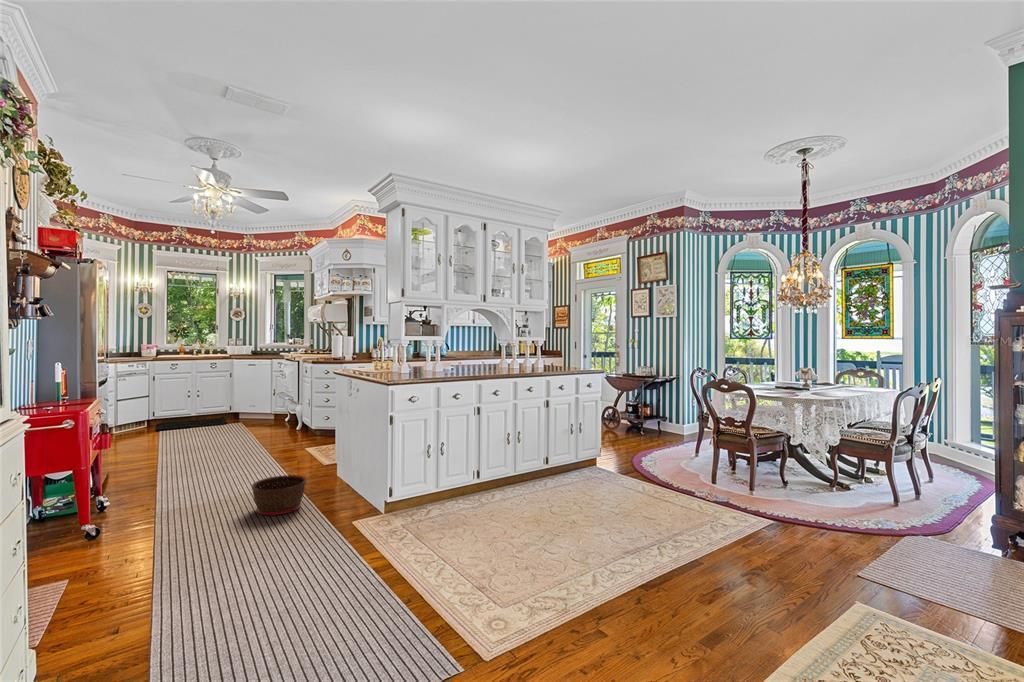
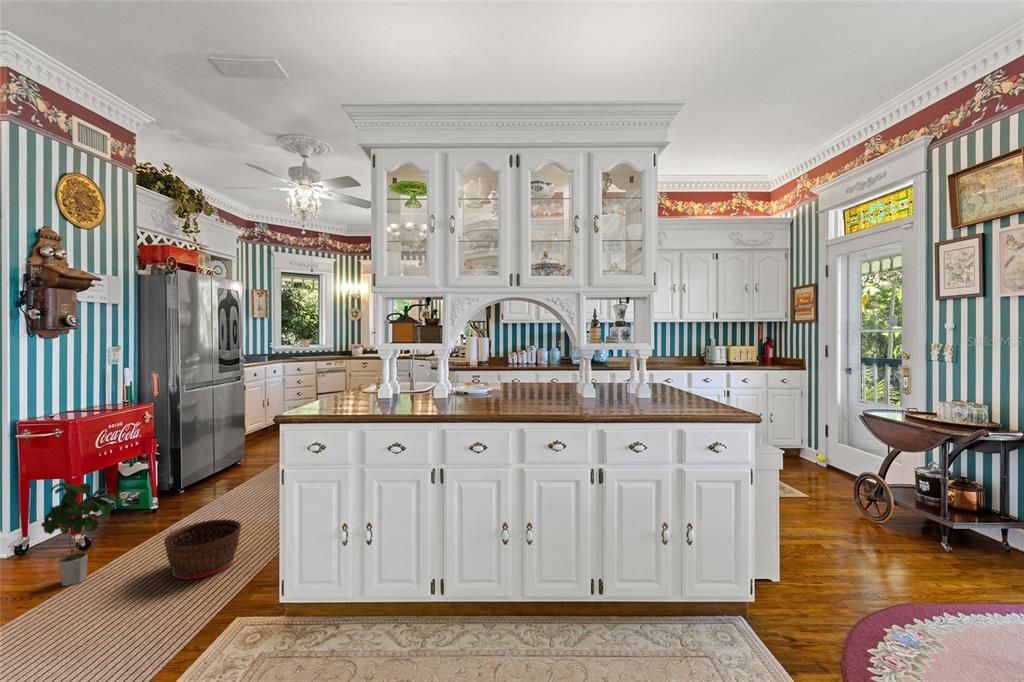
potted plant: none [137,452,225,538] -> present [41,481,116,586]

